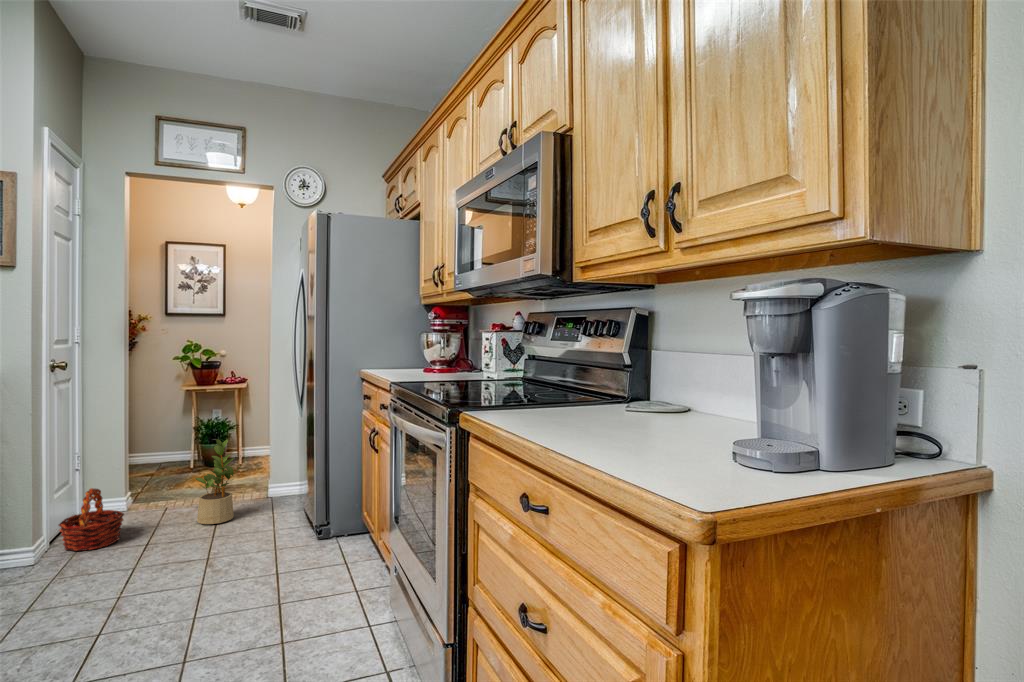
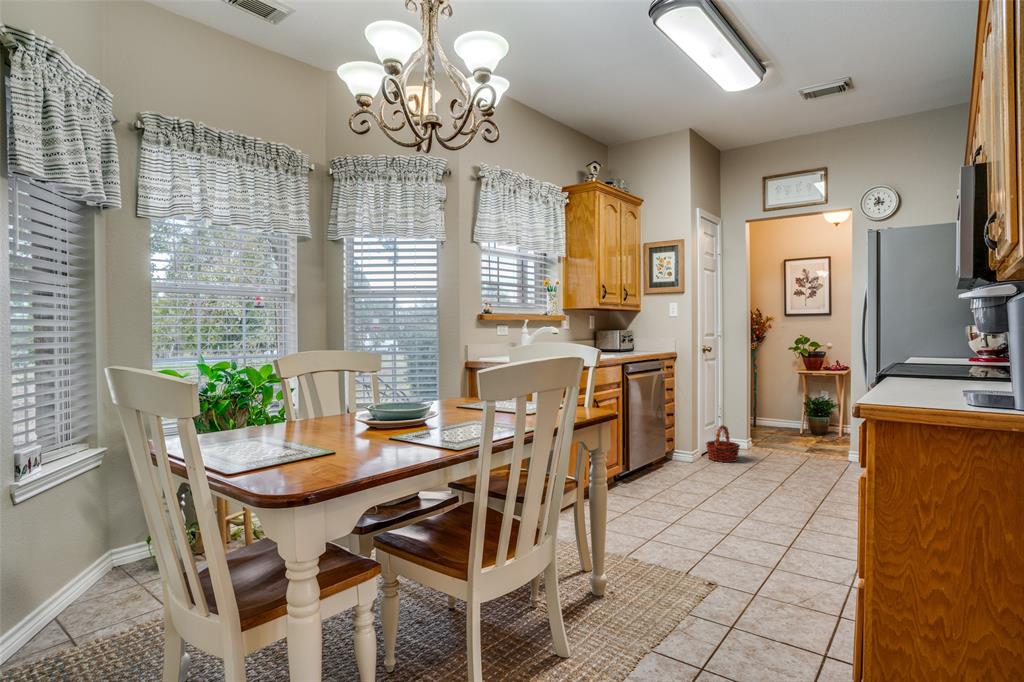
potted plant: present [195,439,240,524] -> none [786,406,819,467]

